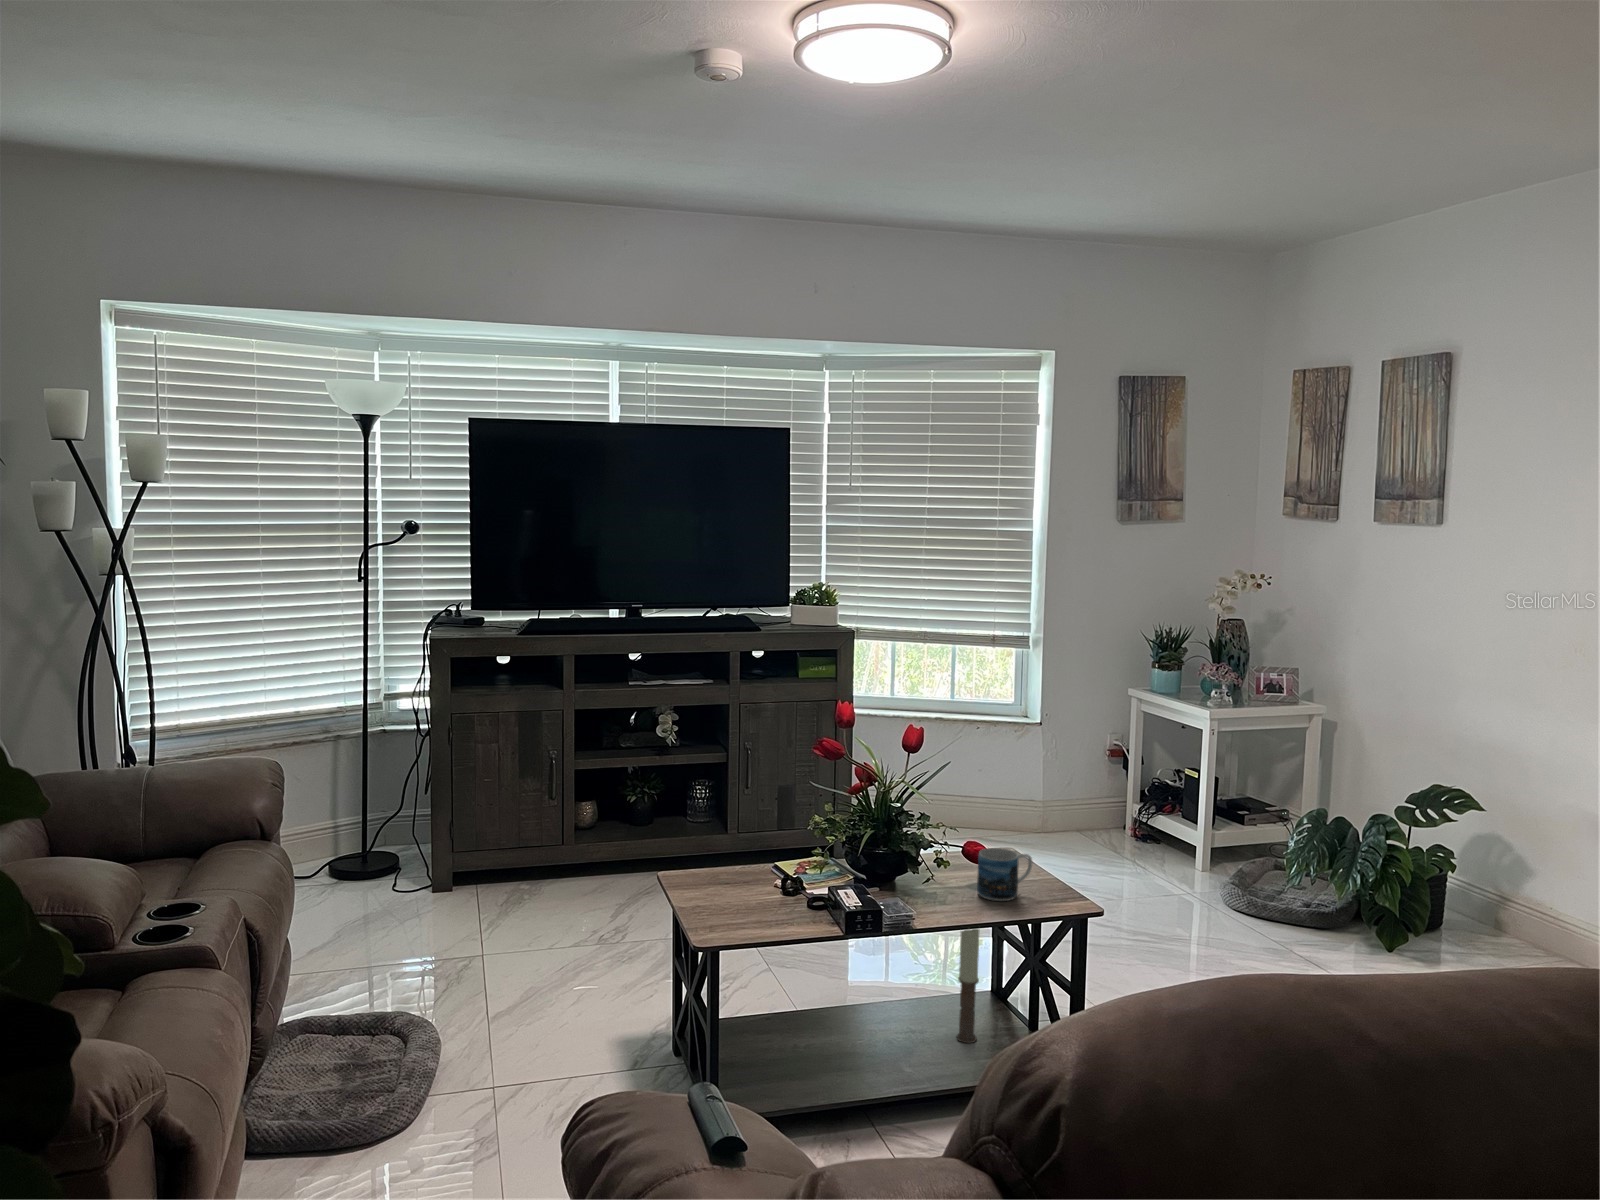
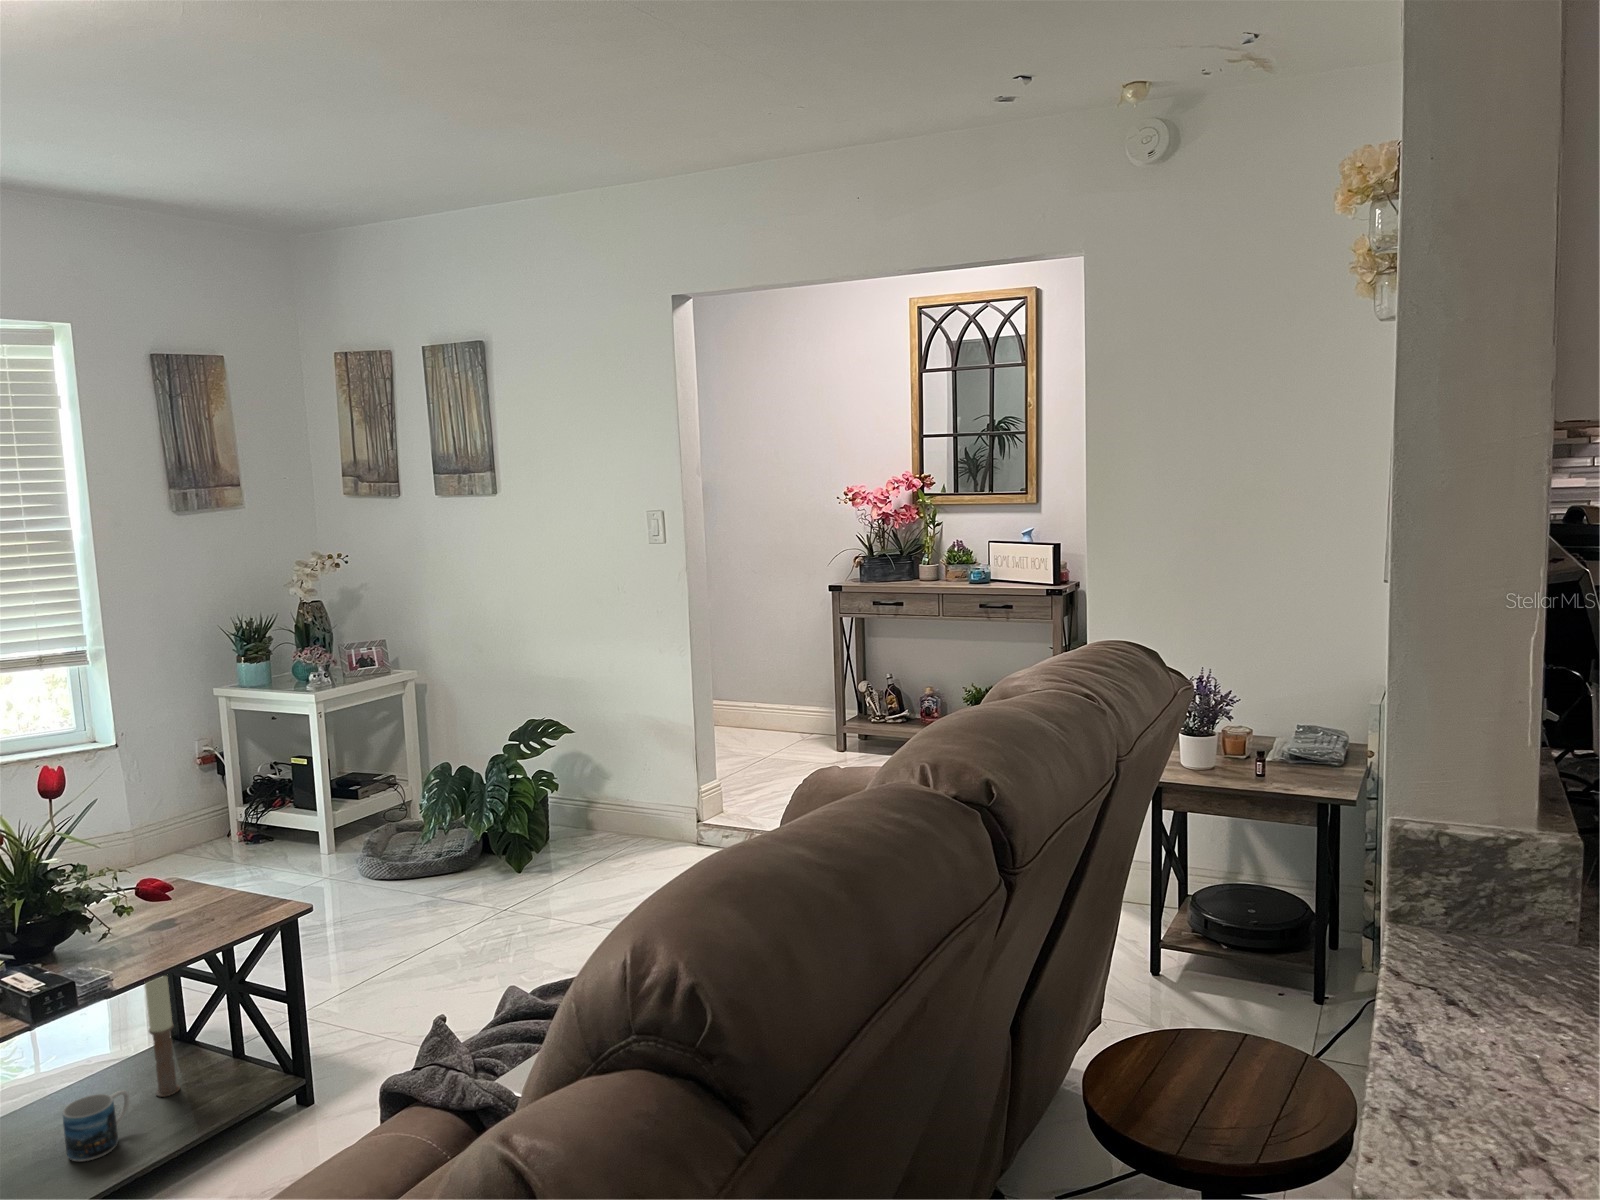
mug: present [977,848,1032,901] -> present [63,1090,129,1161]

